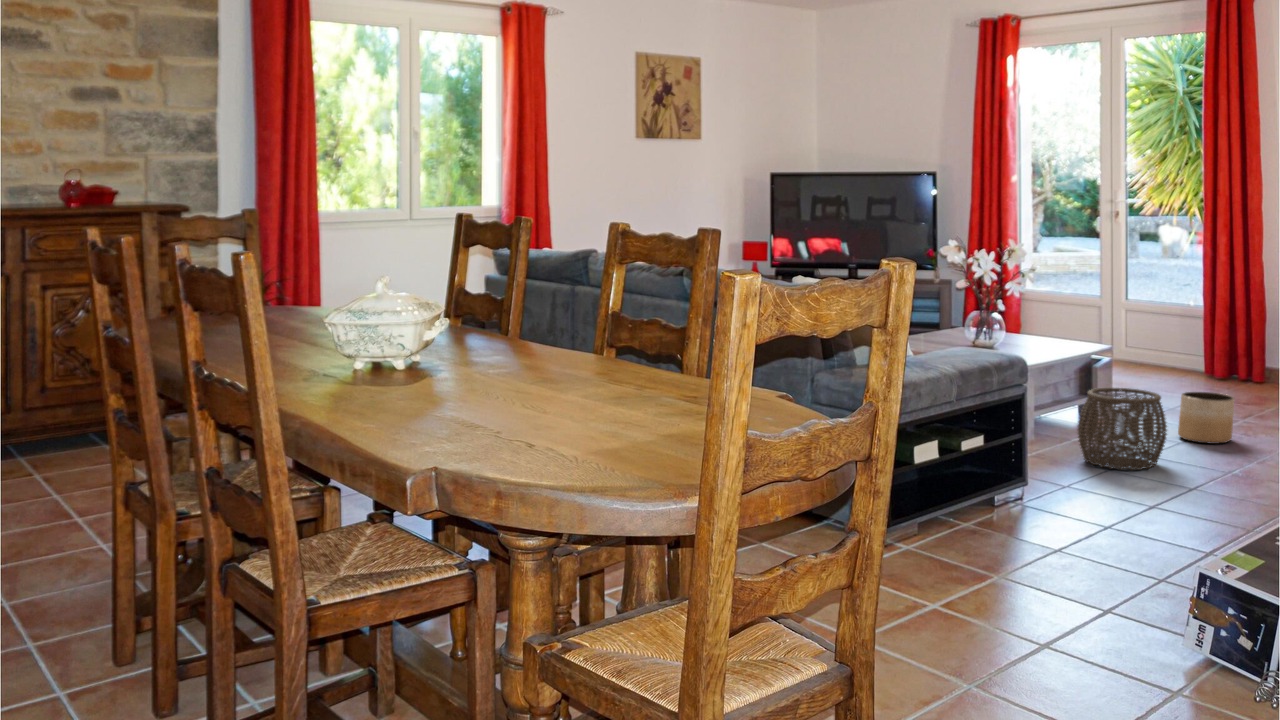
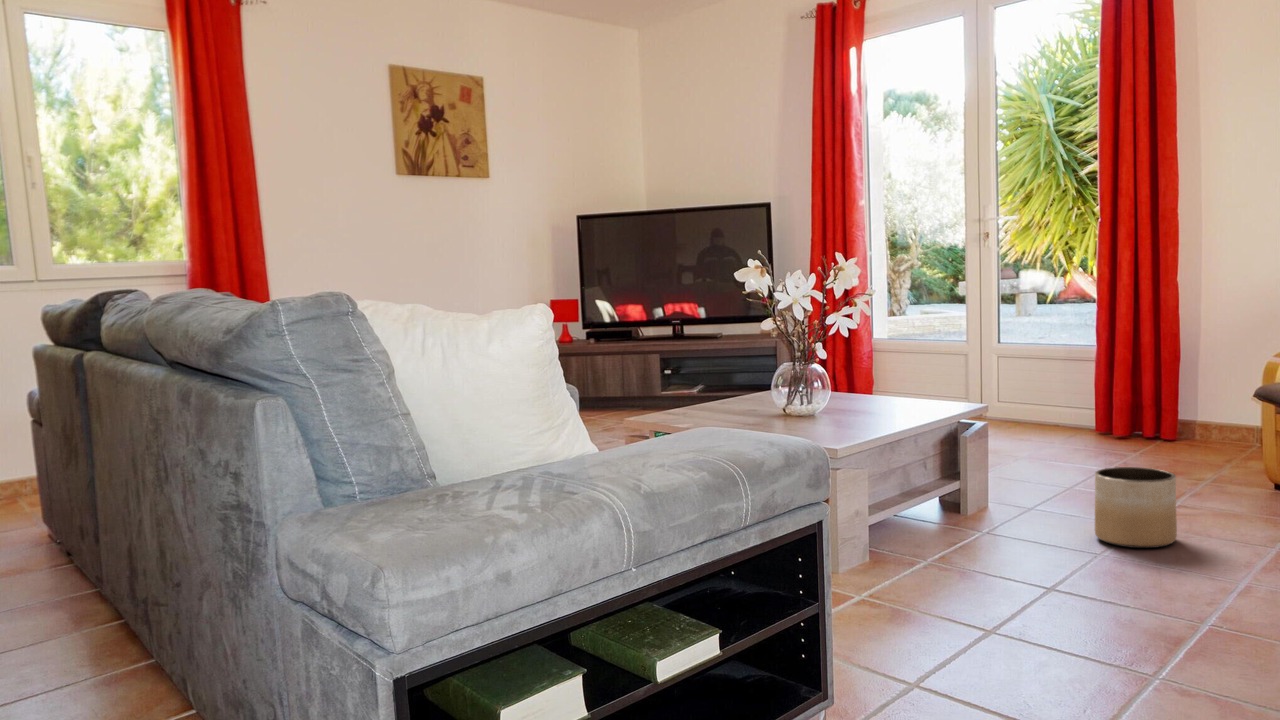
woven basket: present [1078,388,1167,470] -> none [935,472,1081,613]

